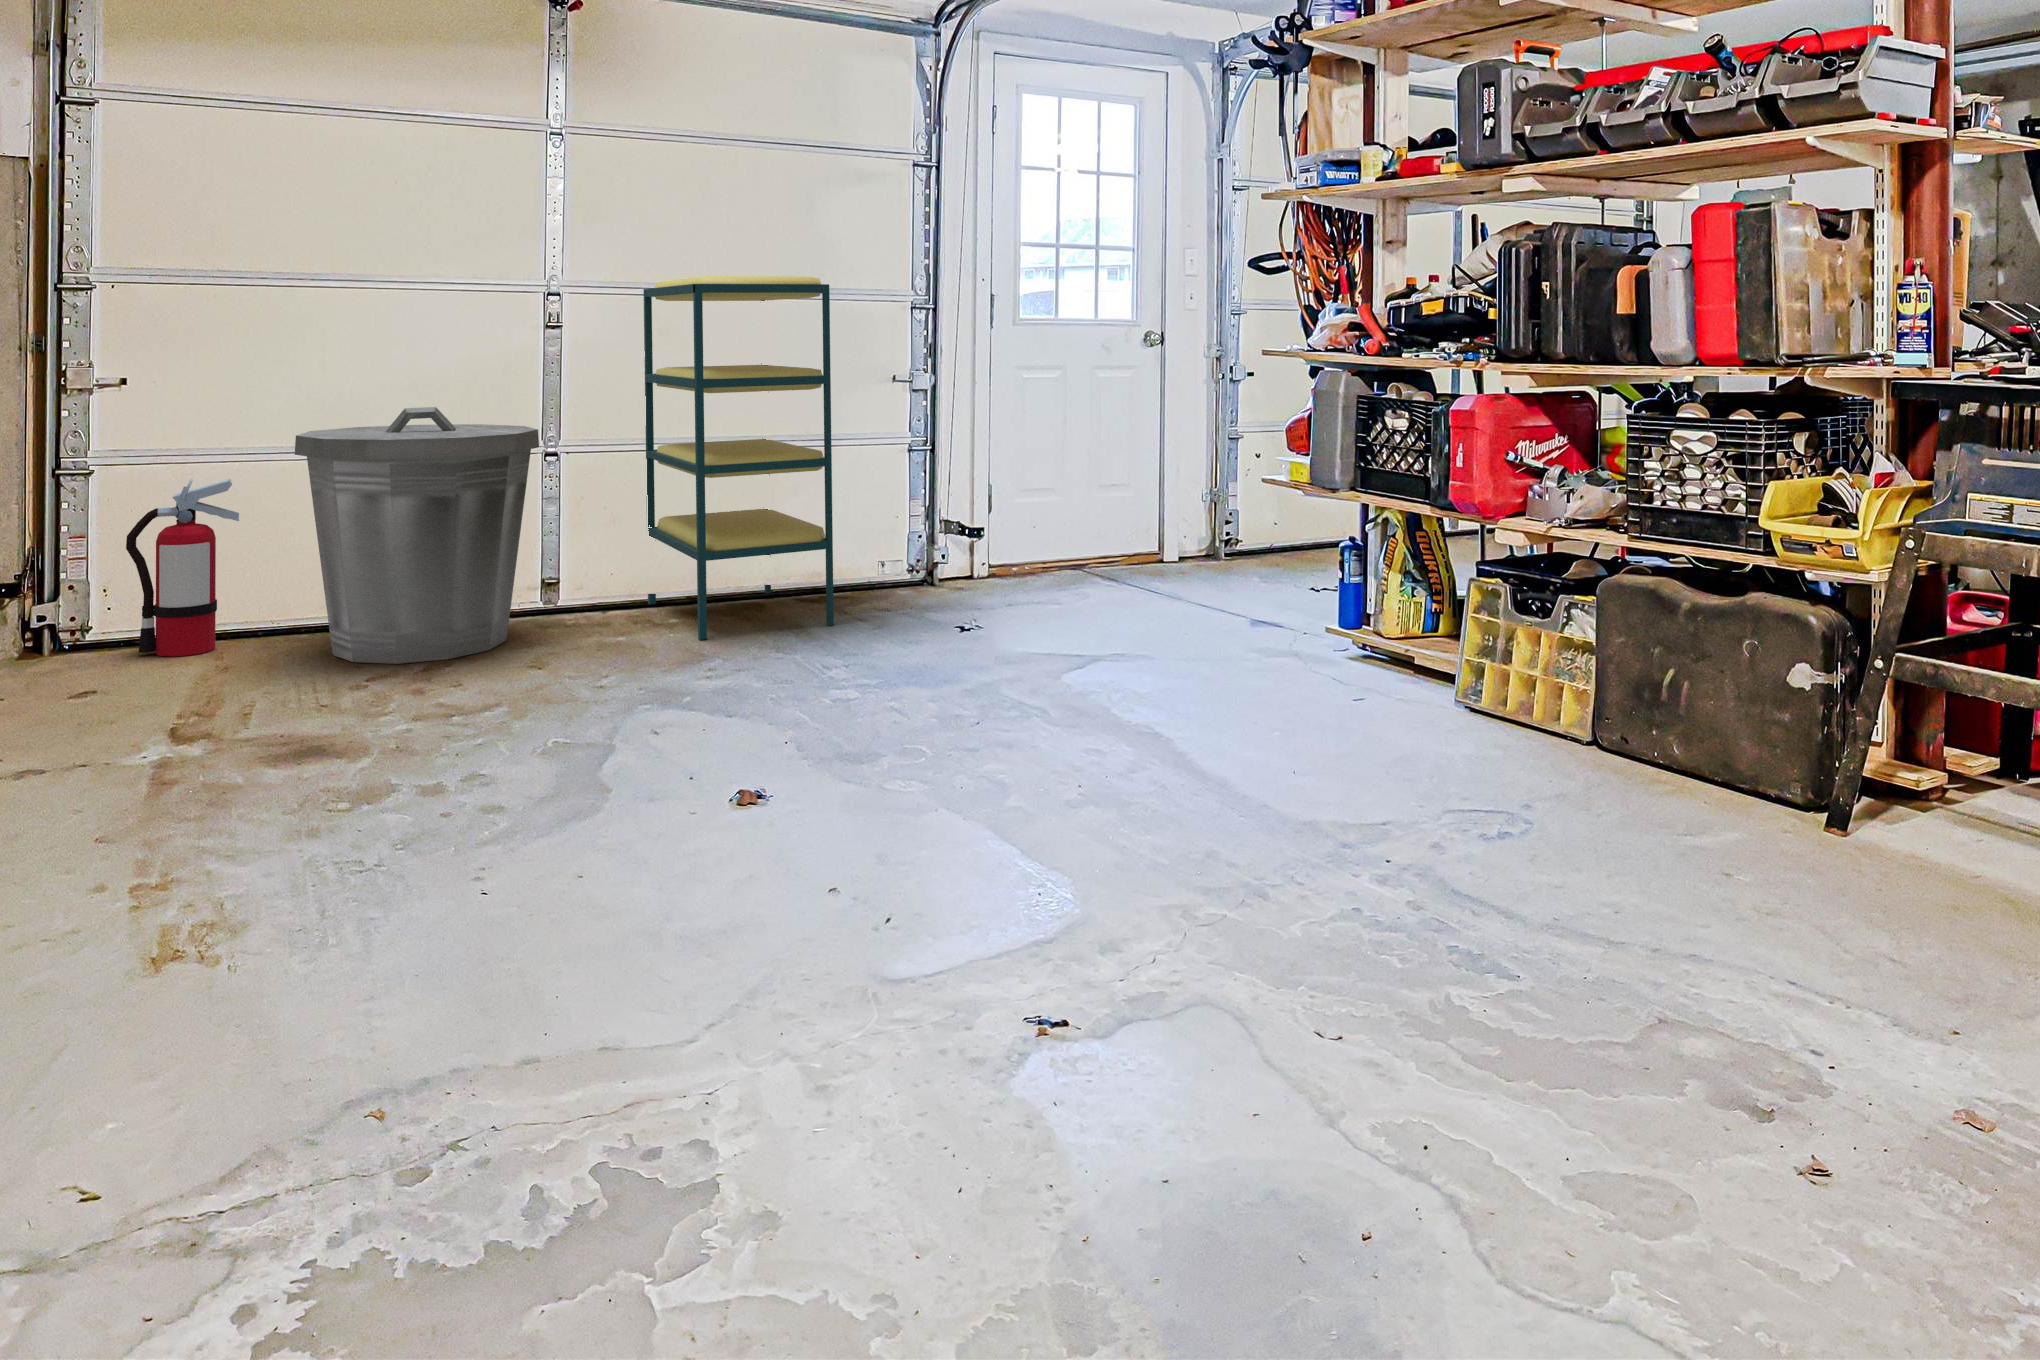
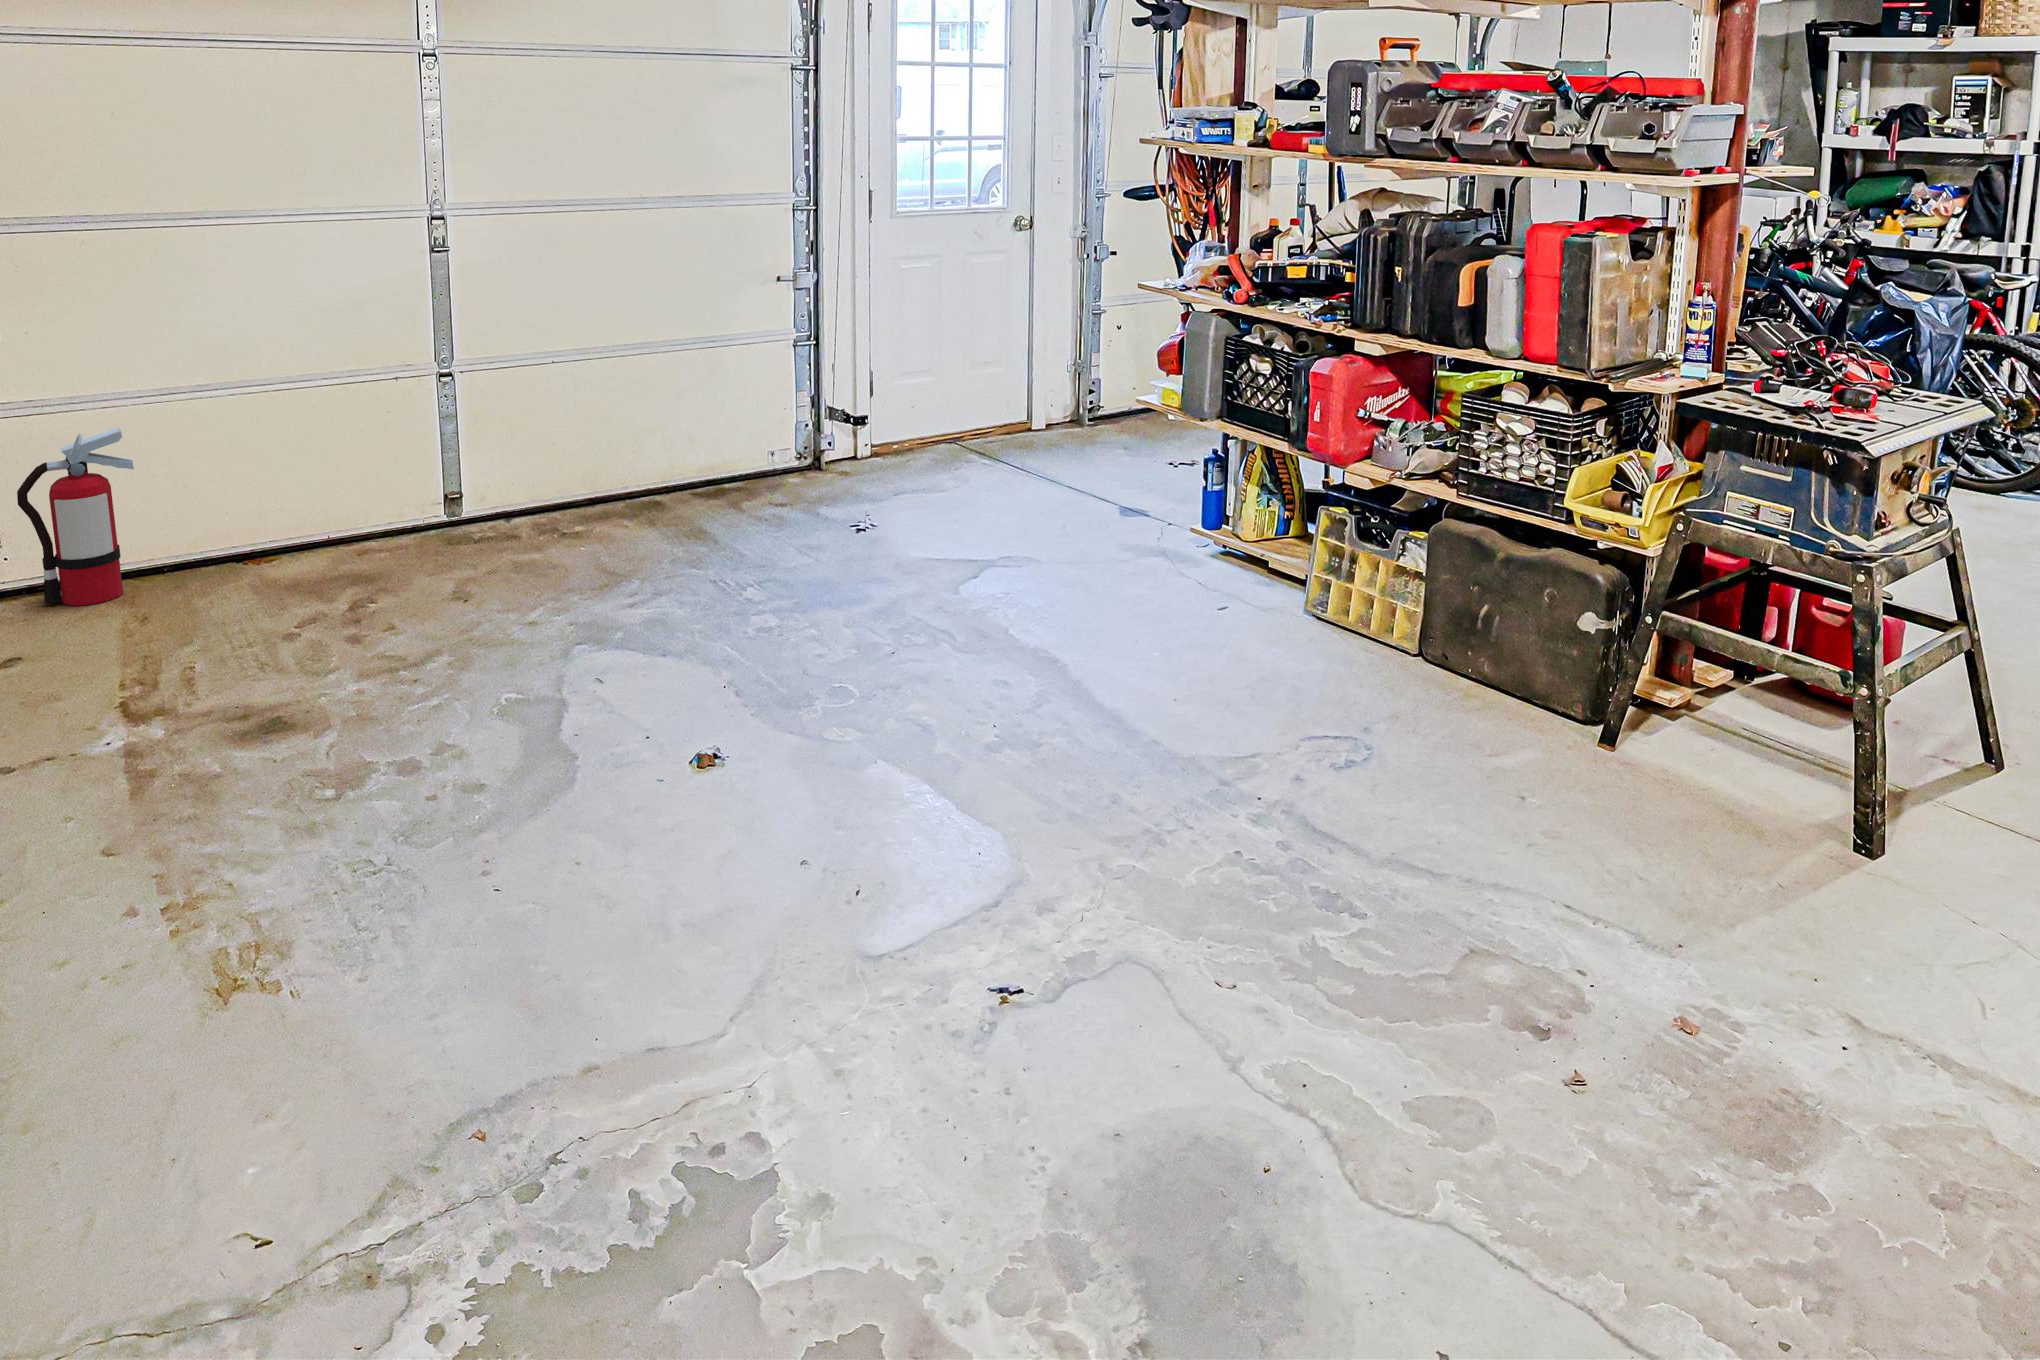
shelving unit: present [644,276,834,640] -> none [530,197,743,560]
trash can: present [295,407,539,664] -> none [192,352,443,606]

